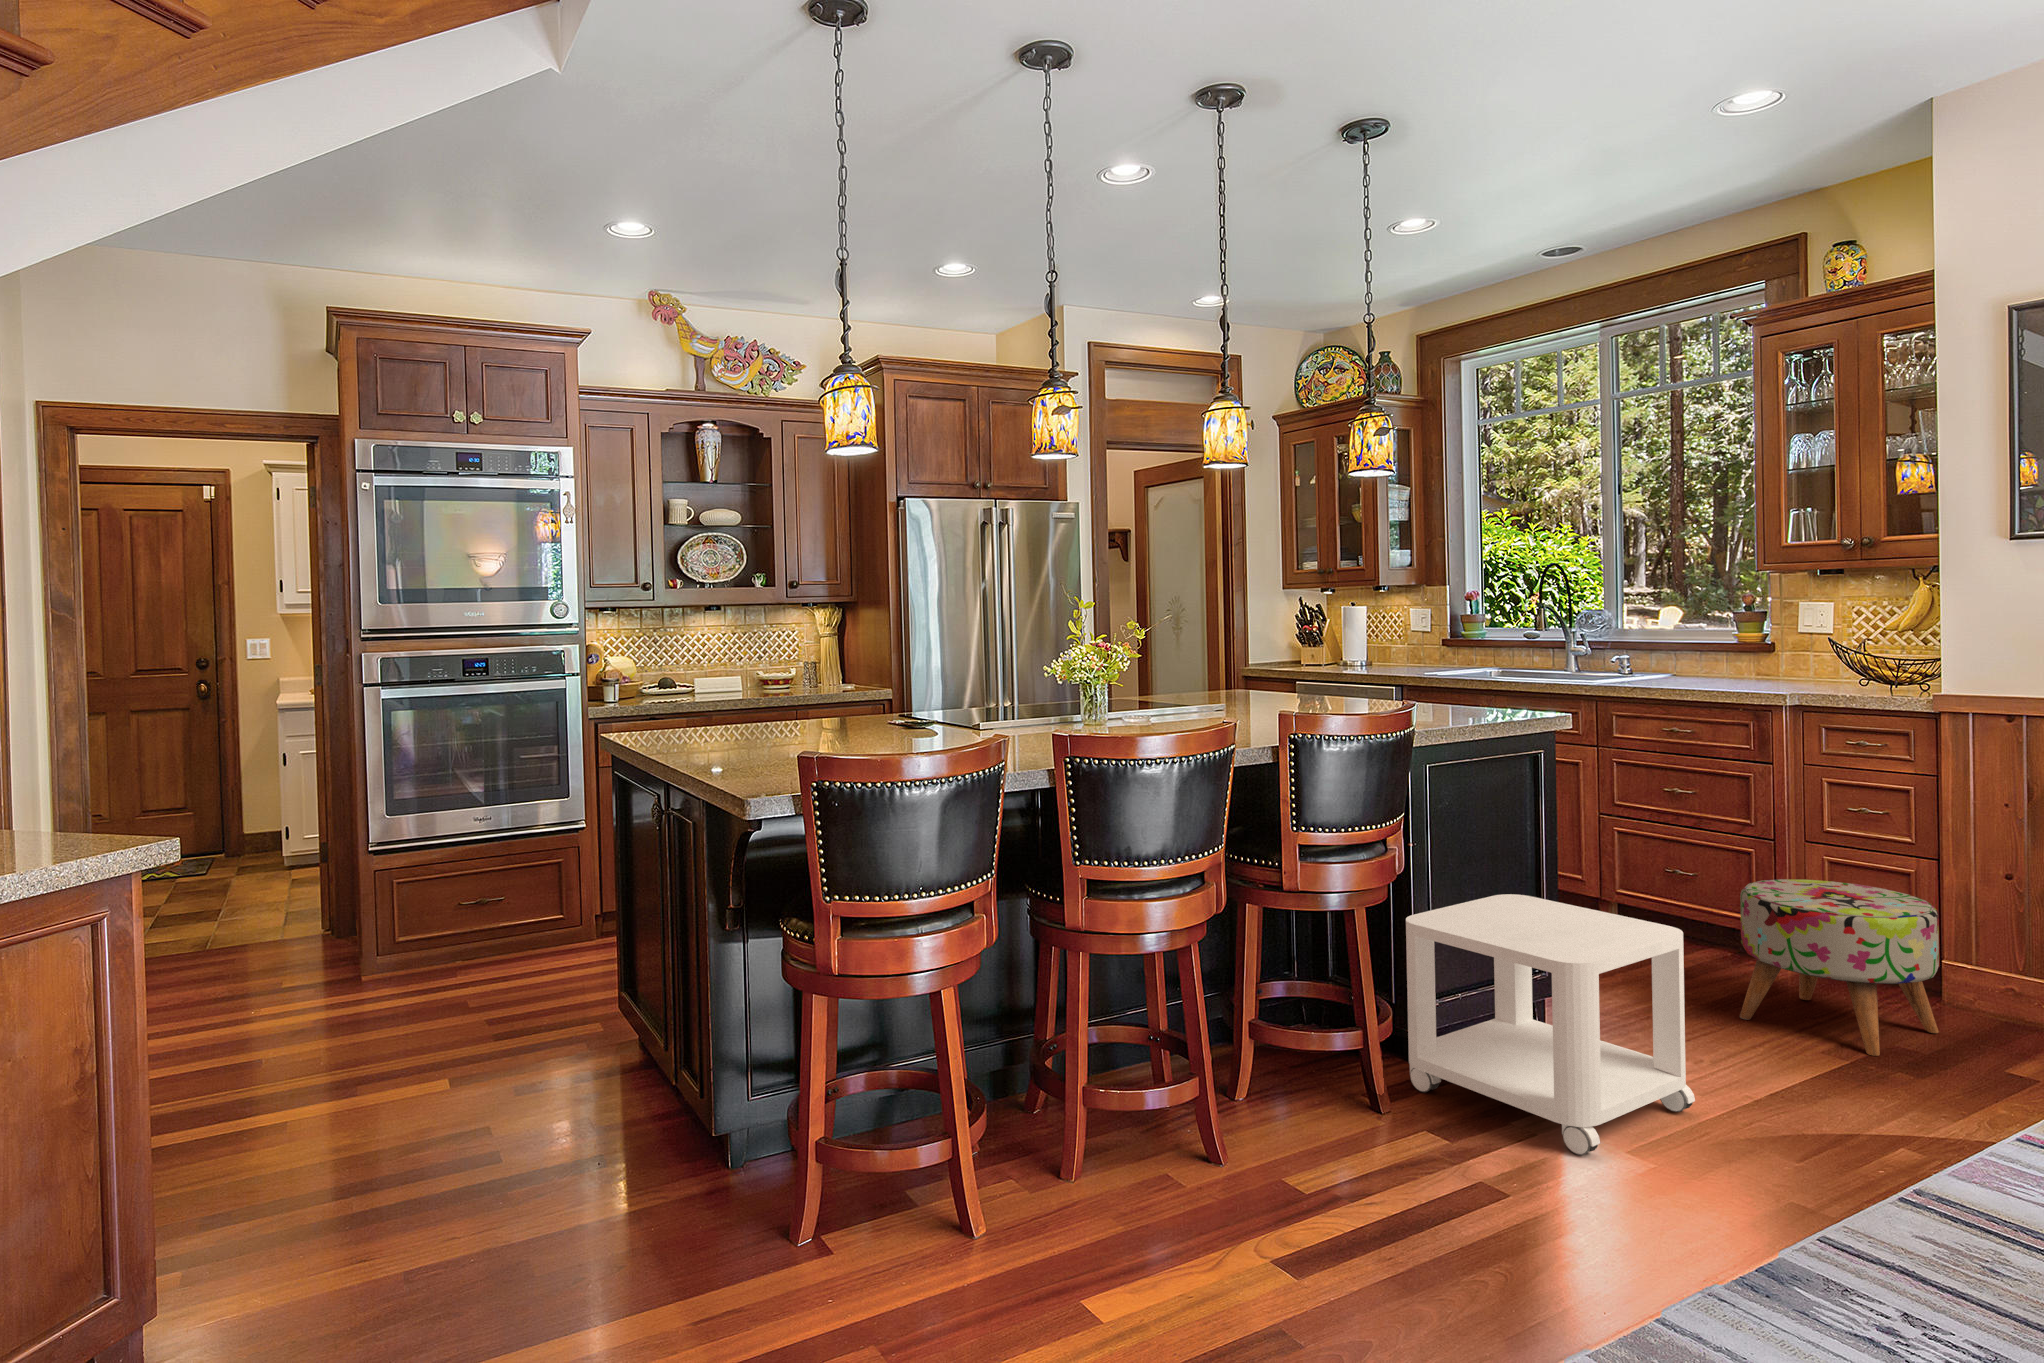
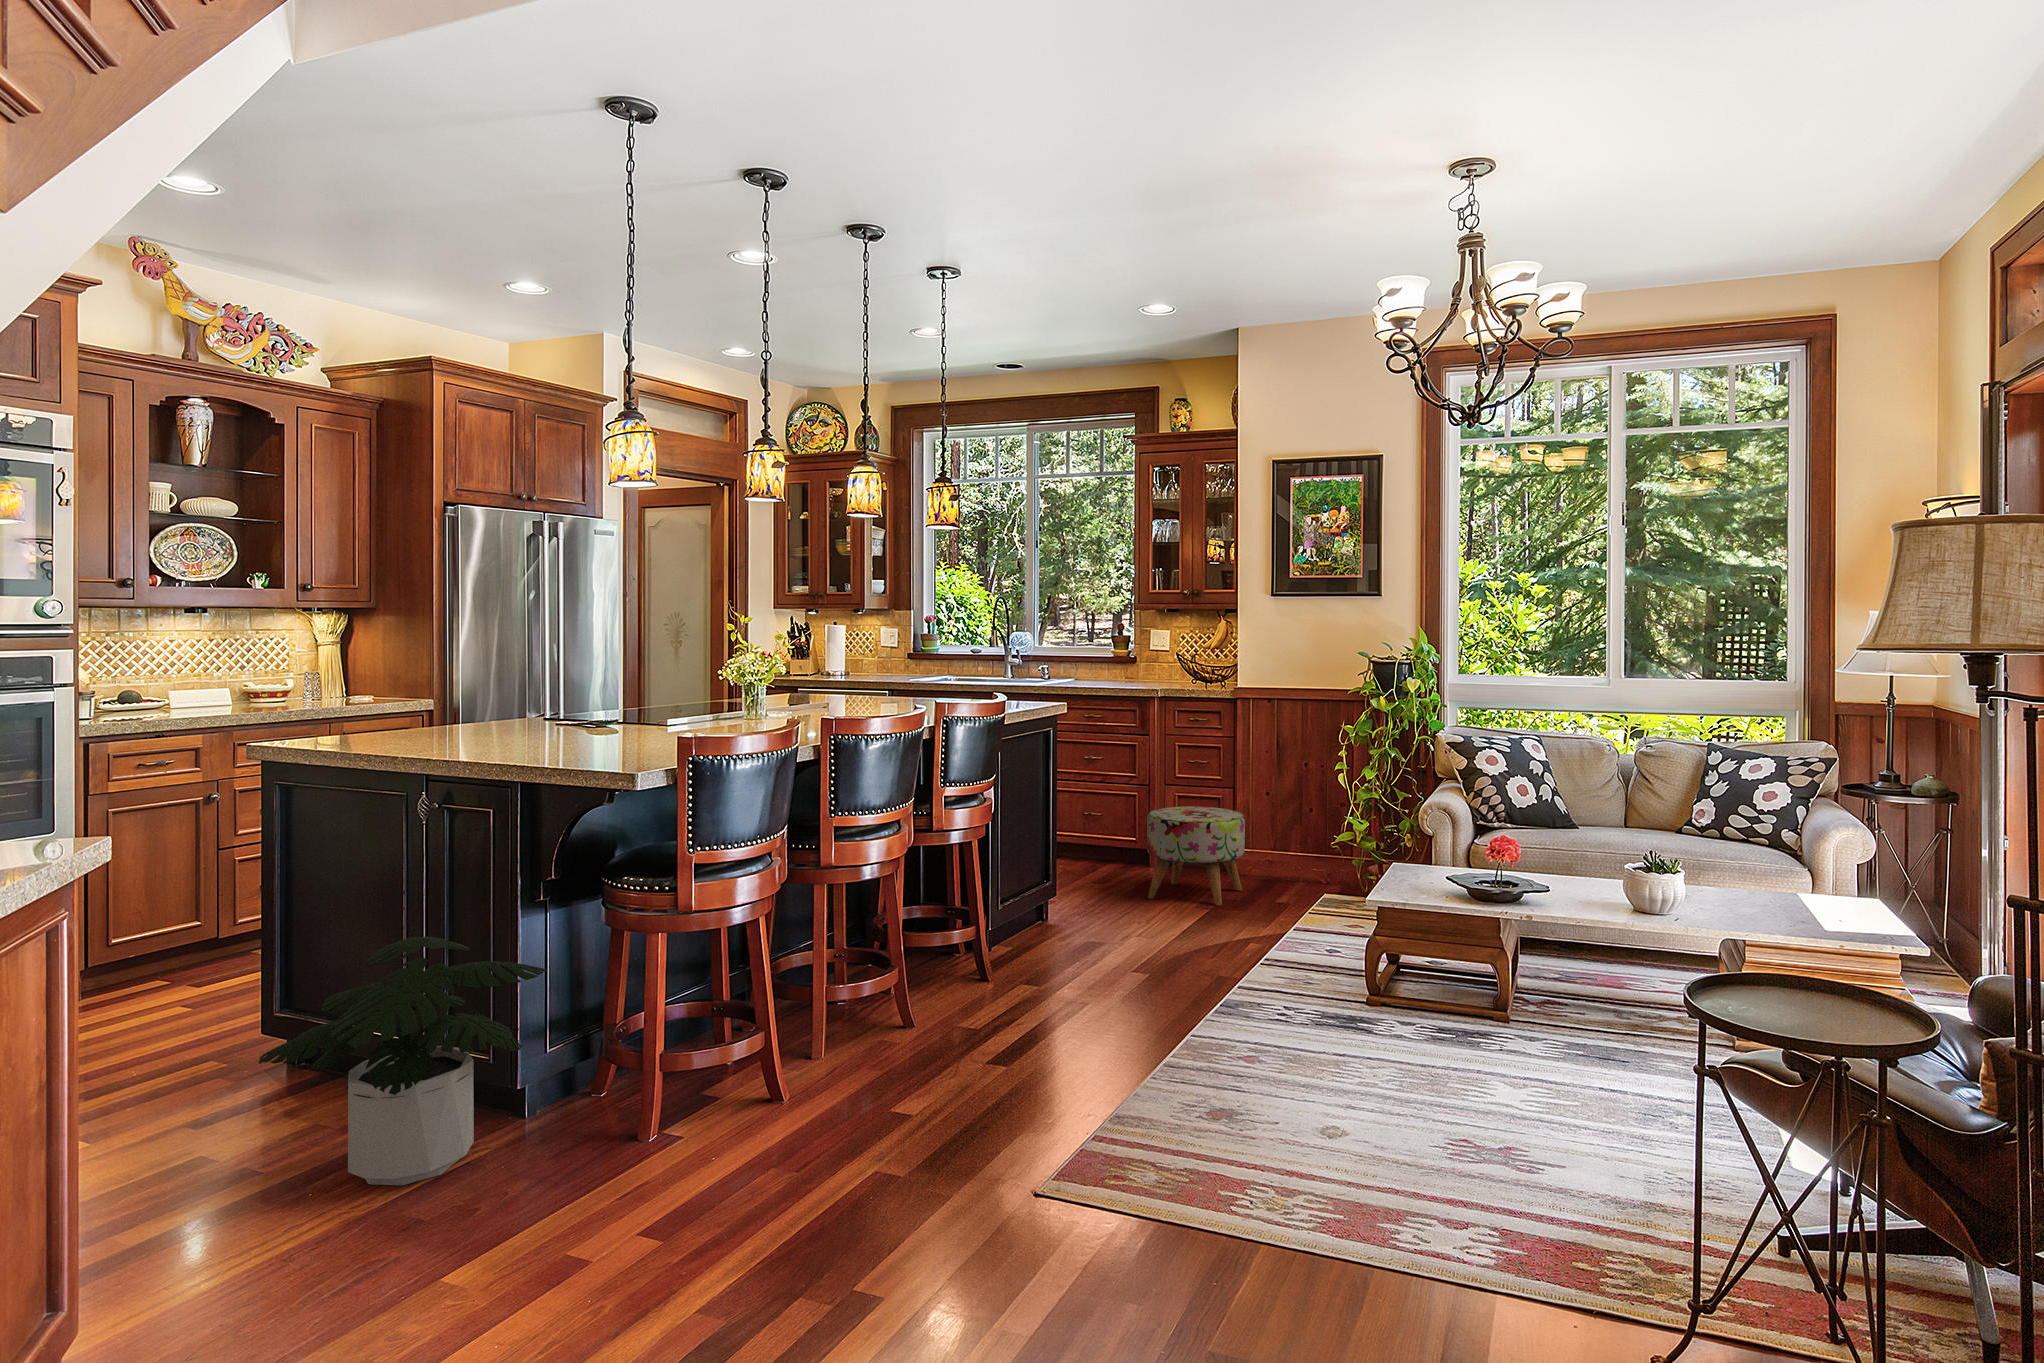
side table: present [1406,894,1695,1155] -> none [996,827,1155,978]
potted plant: none [433,951,703,1223] -> present [259,937,546,1185]

